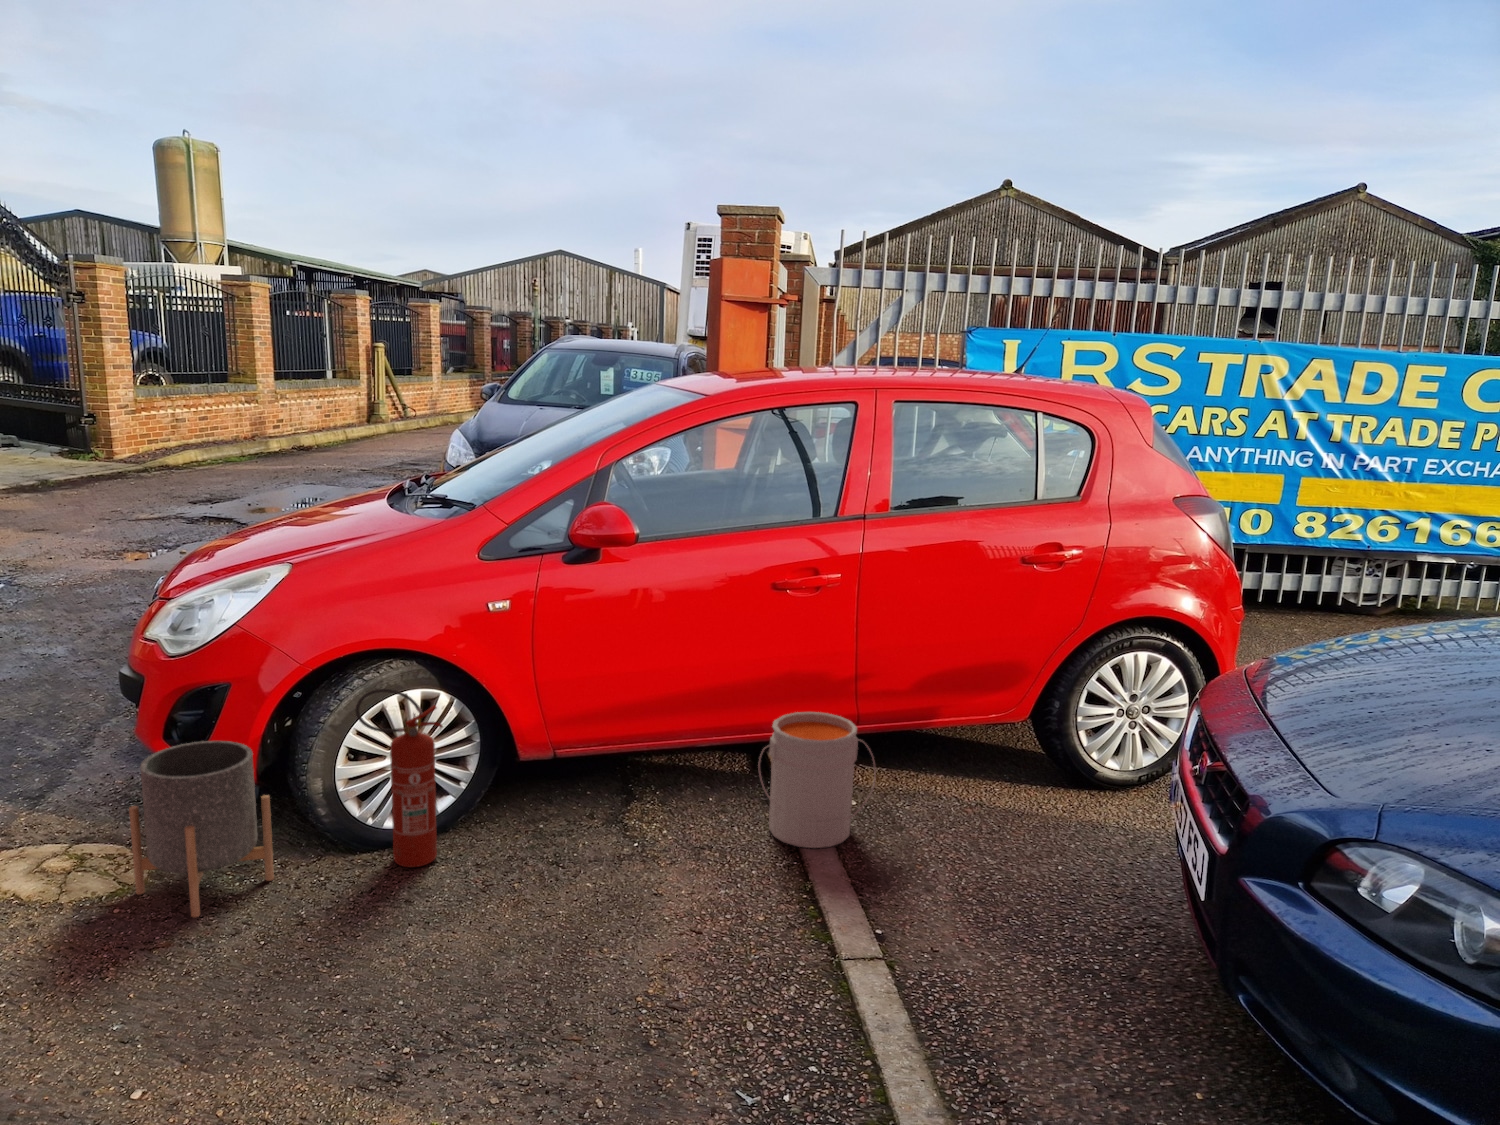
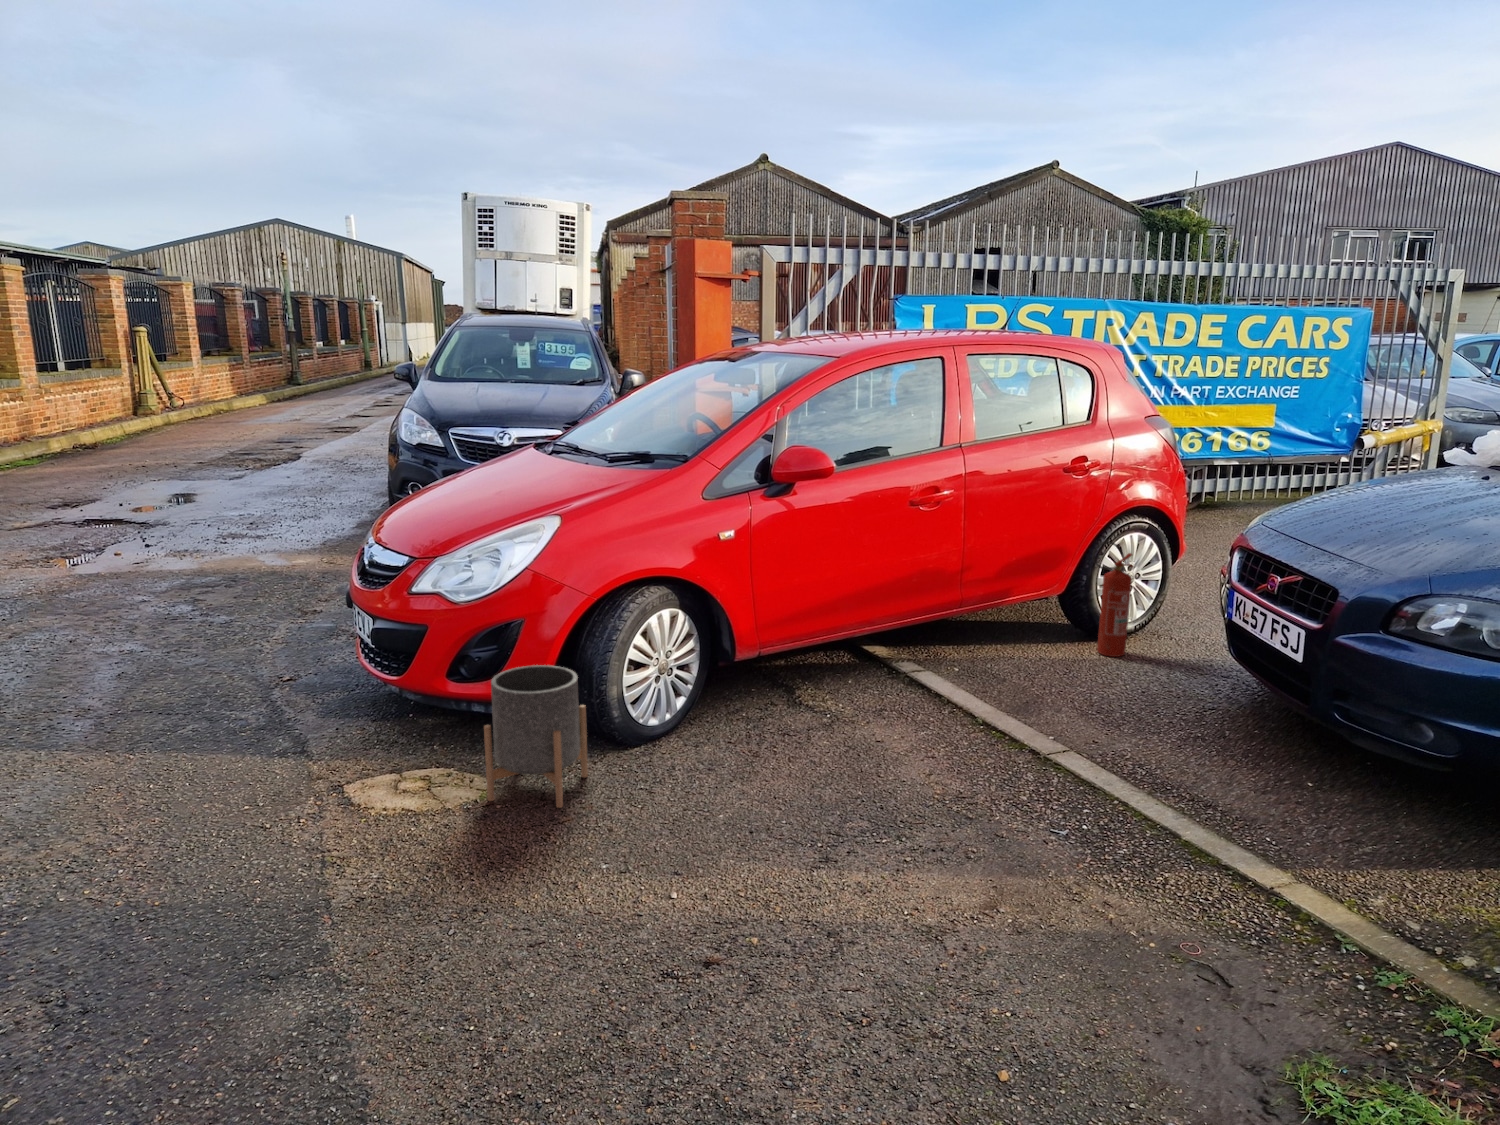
fire extinguisher: present [356,689,442,867] -> present [1092,541,1133,657]
bucket: present [758,712,876,848] -> none [913,600,994,702]

